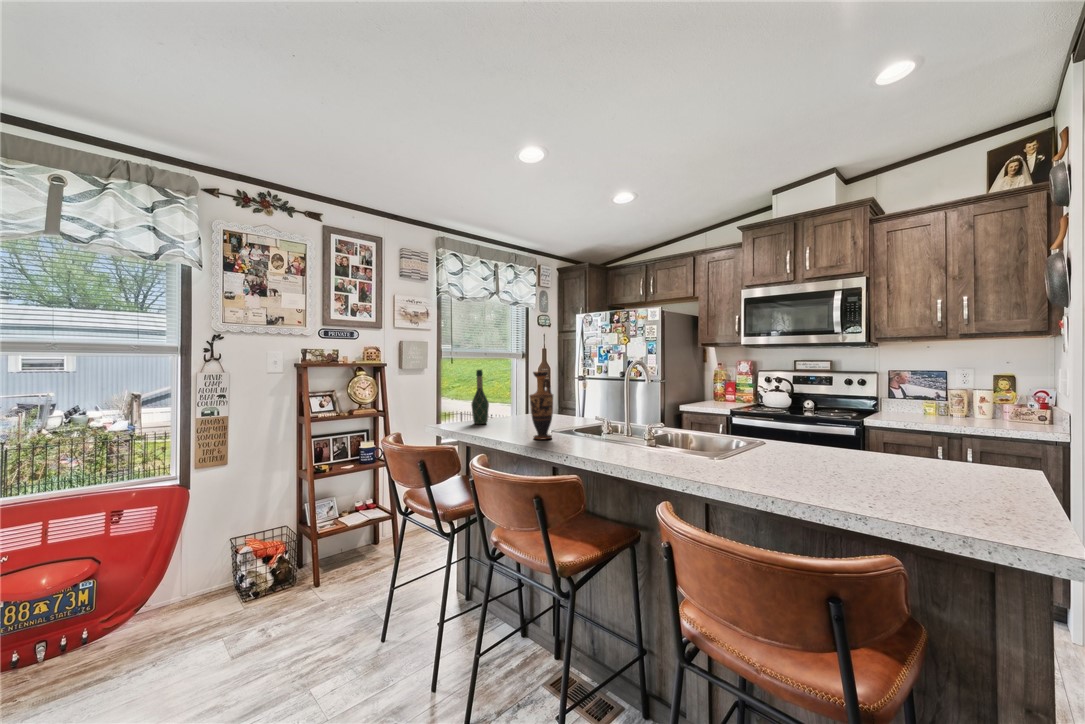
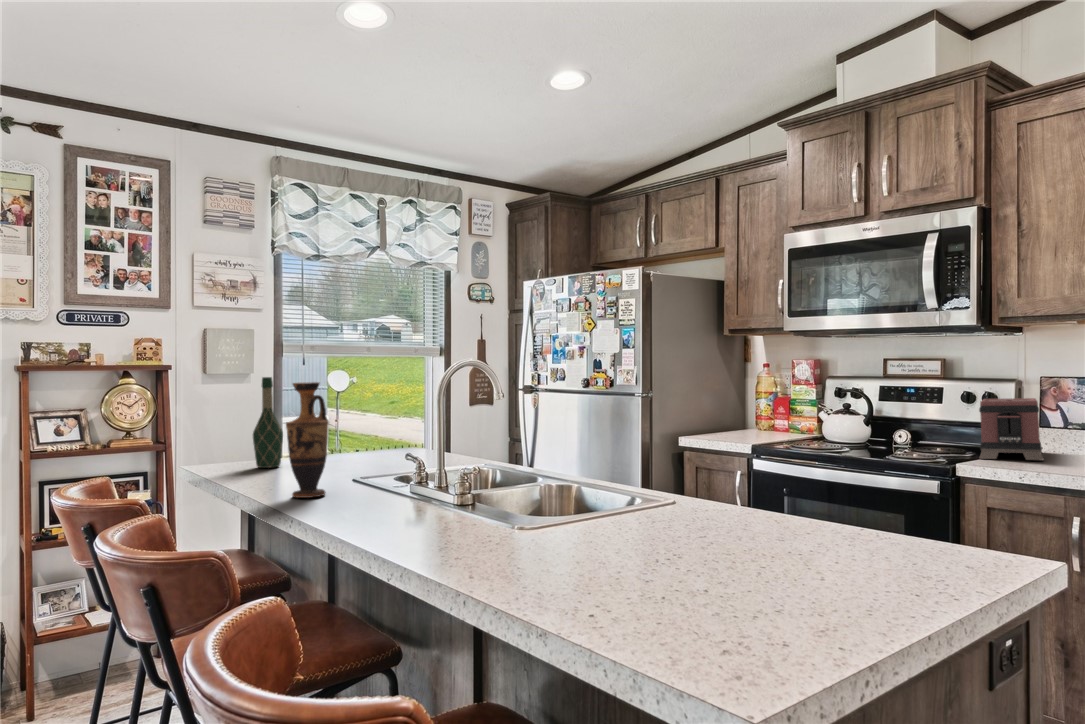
toaster: none [858,383,904,416] -> present [979,398,1044,460]

